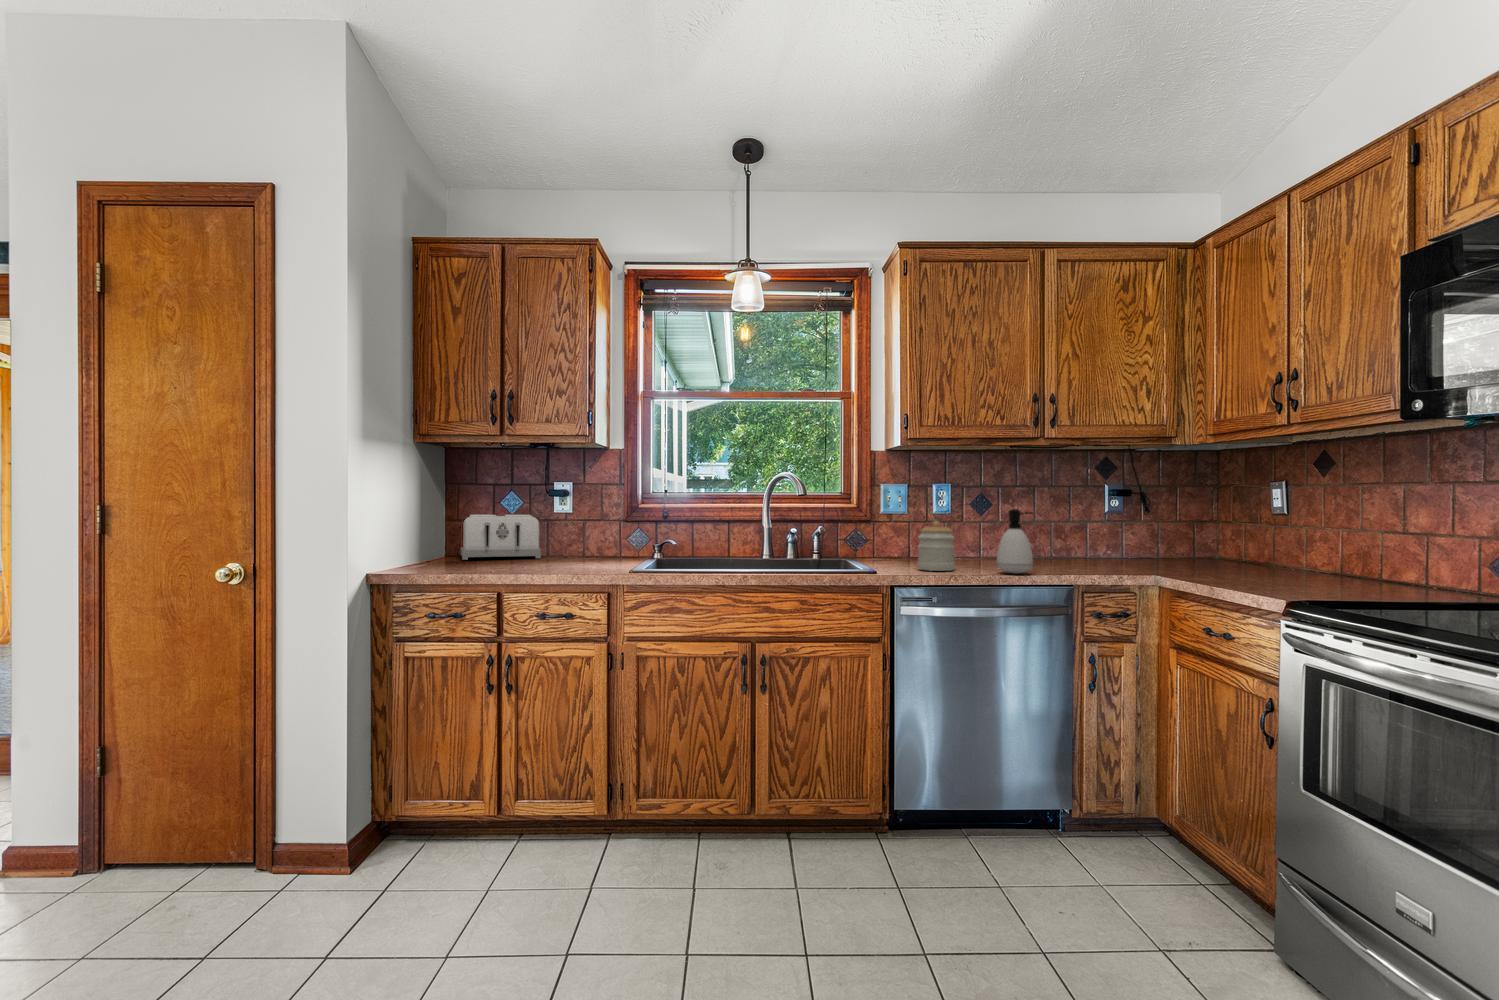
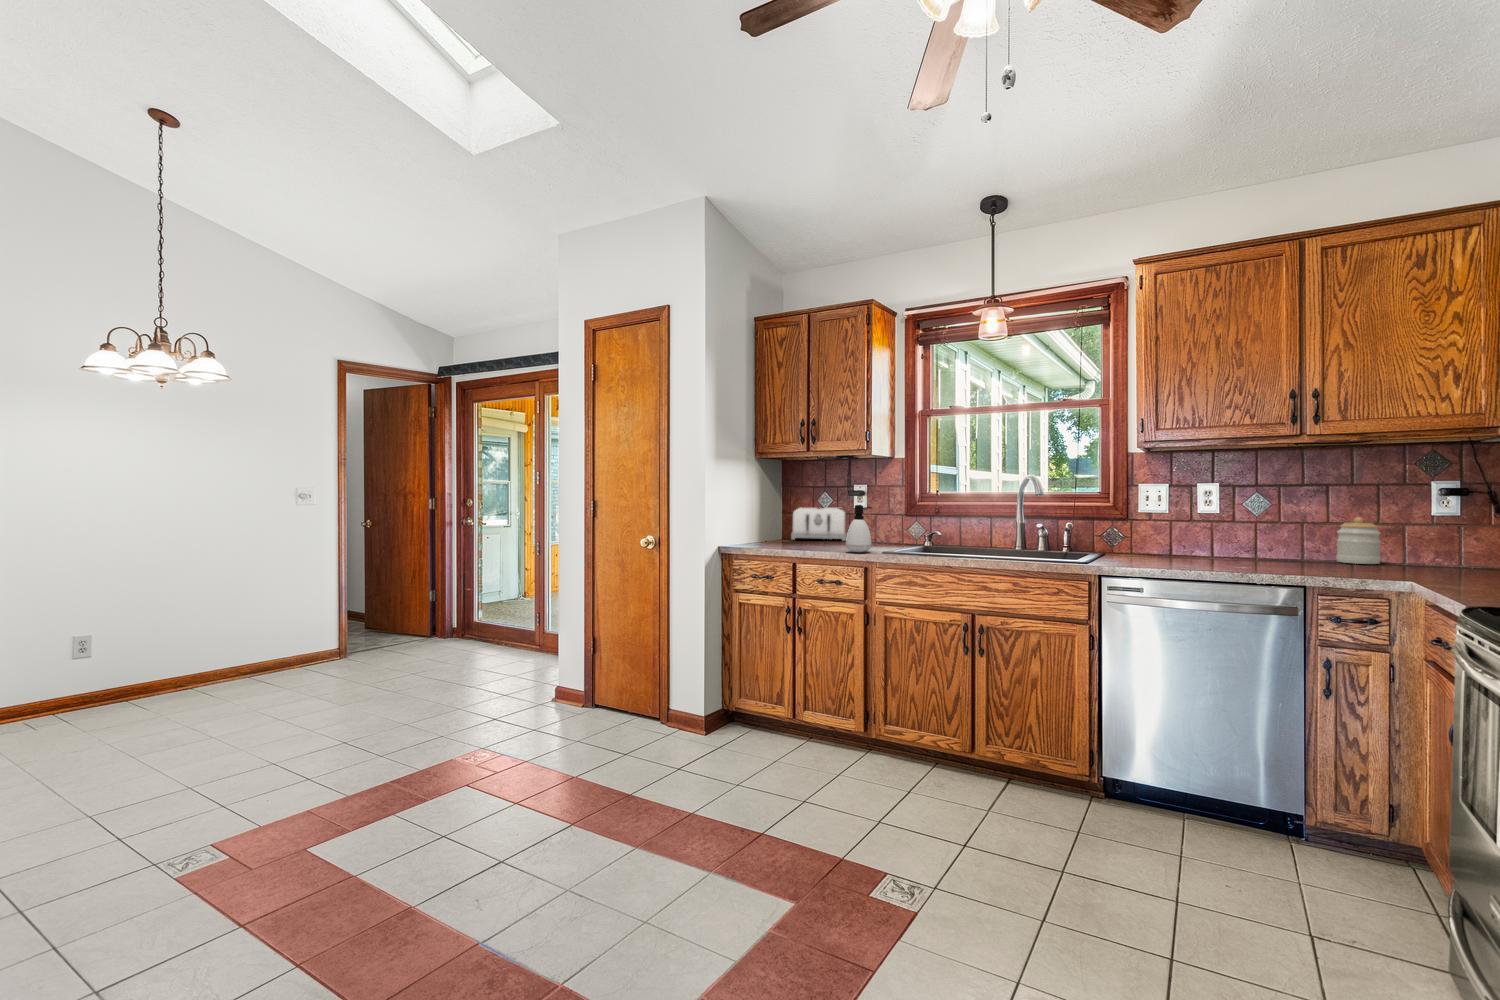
soap dispenser: present [997,509,1033,574] -> present [846,505,872,552]
jar: present [918,521,955,571] -> present [1336,517,1381,564]

